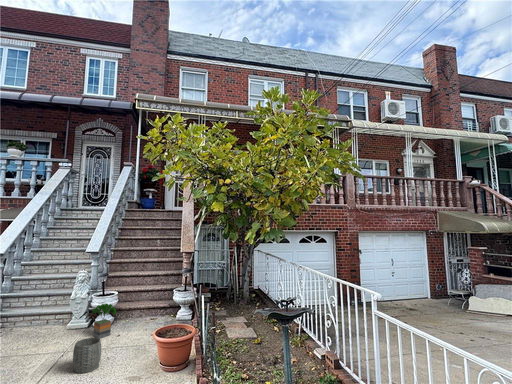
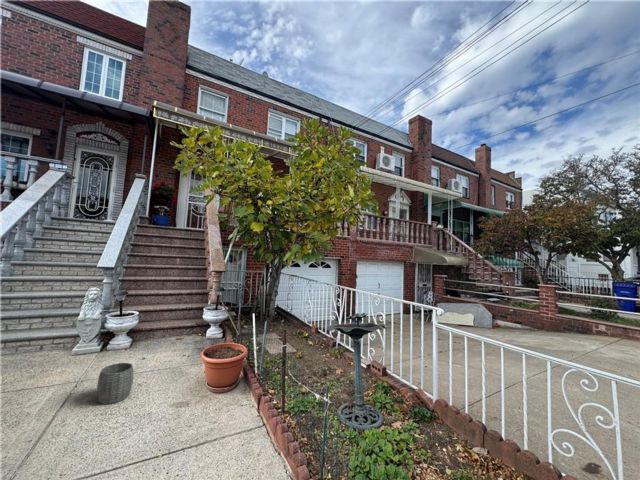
potted tree: present [93,303,116,338] -> none [109,324,141,363]

